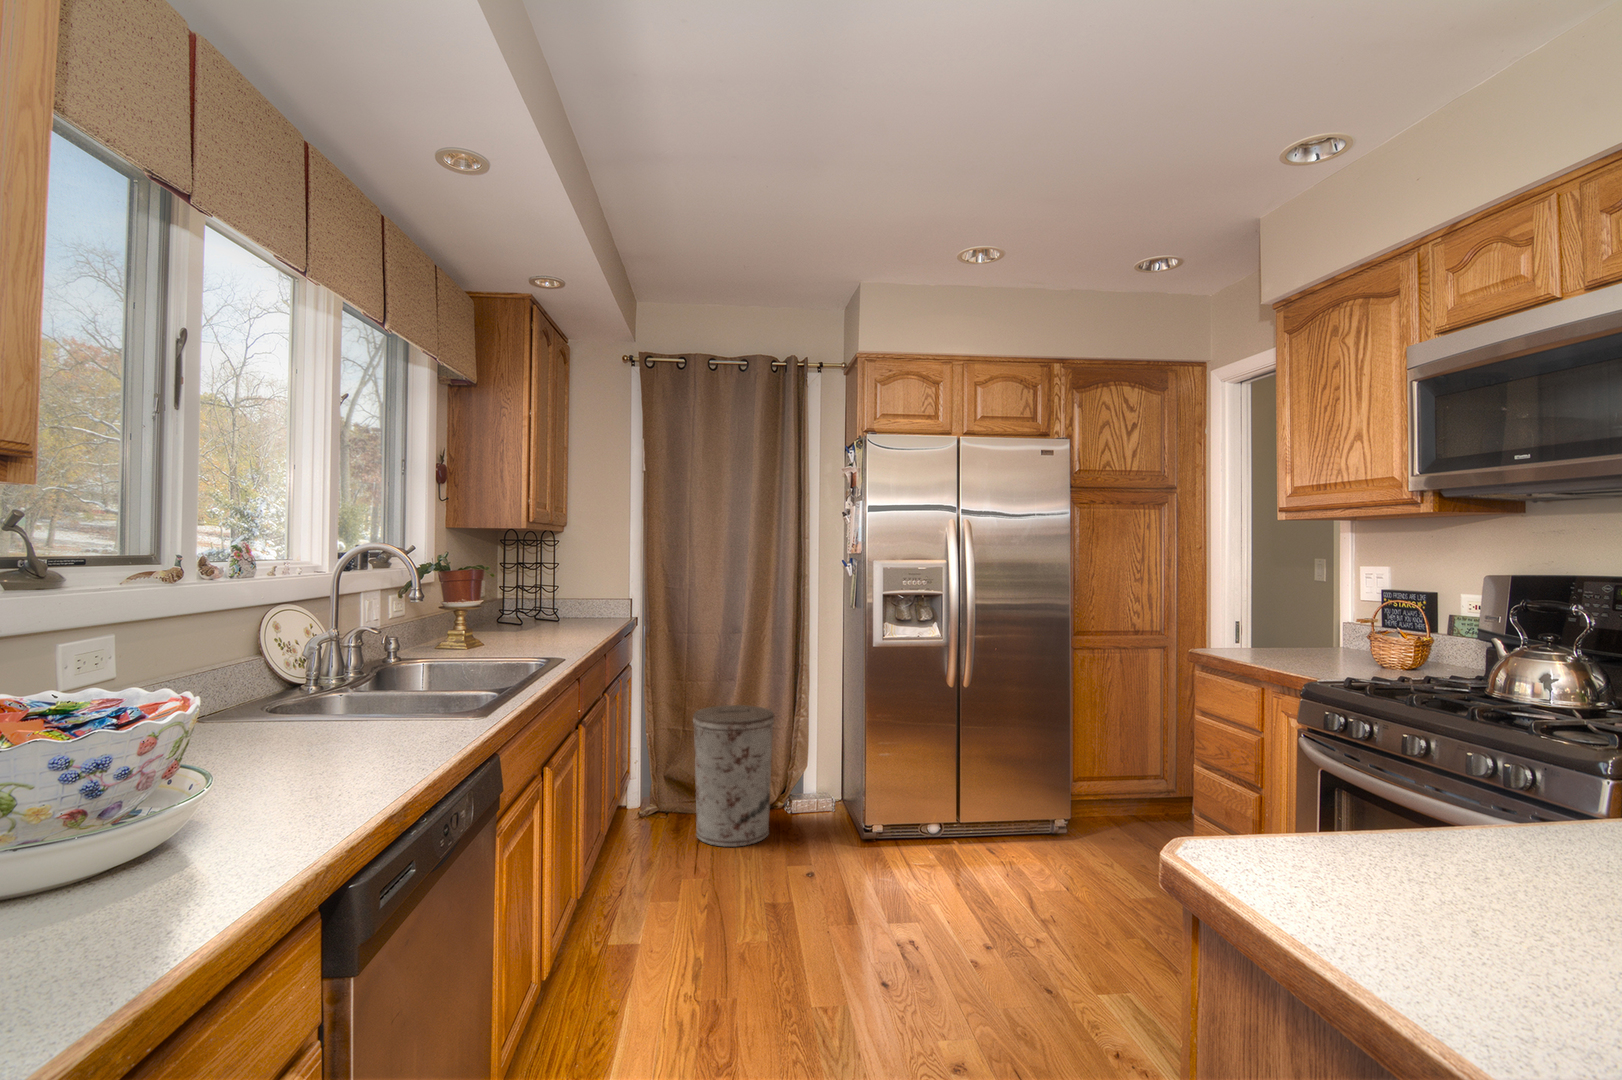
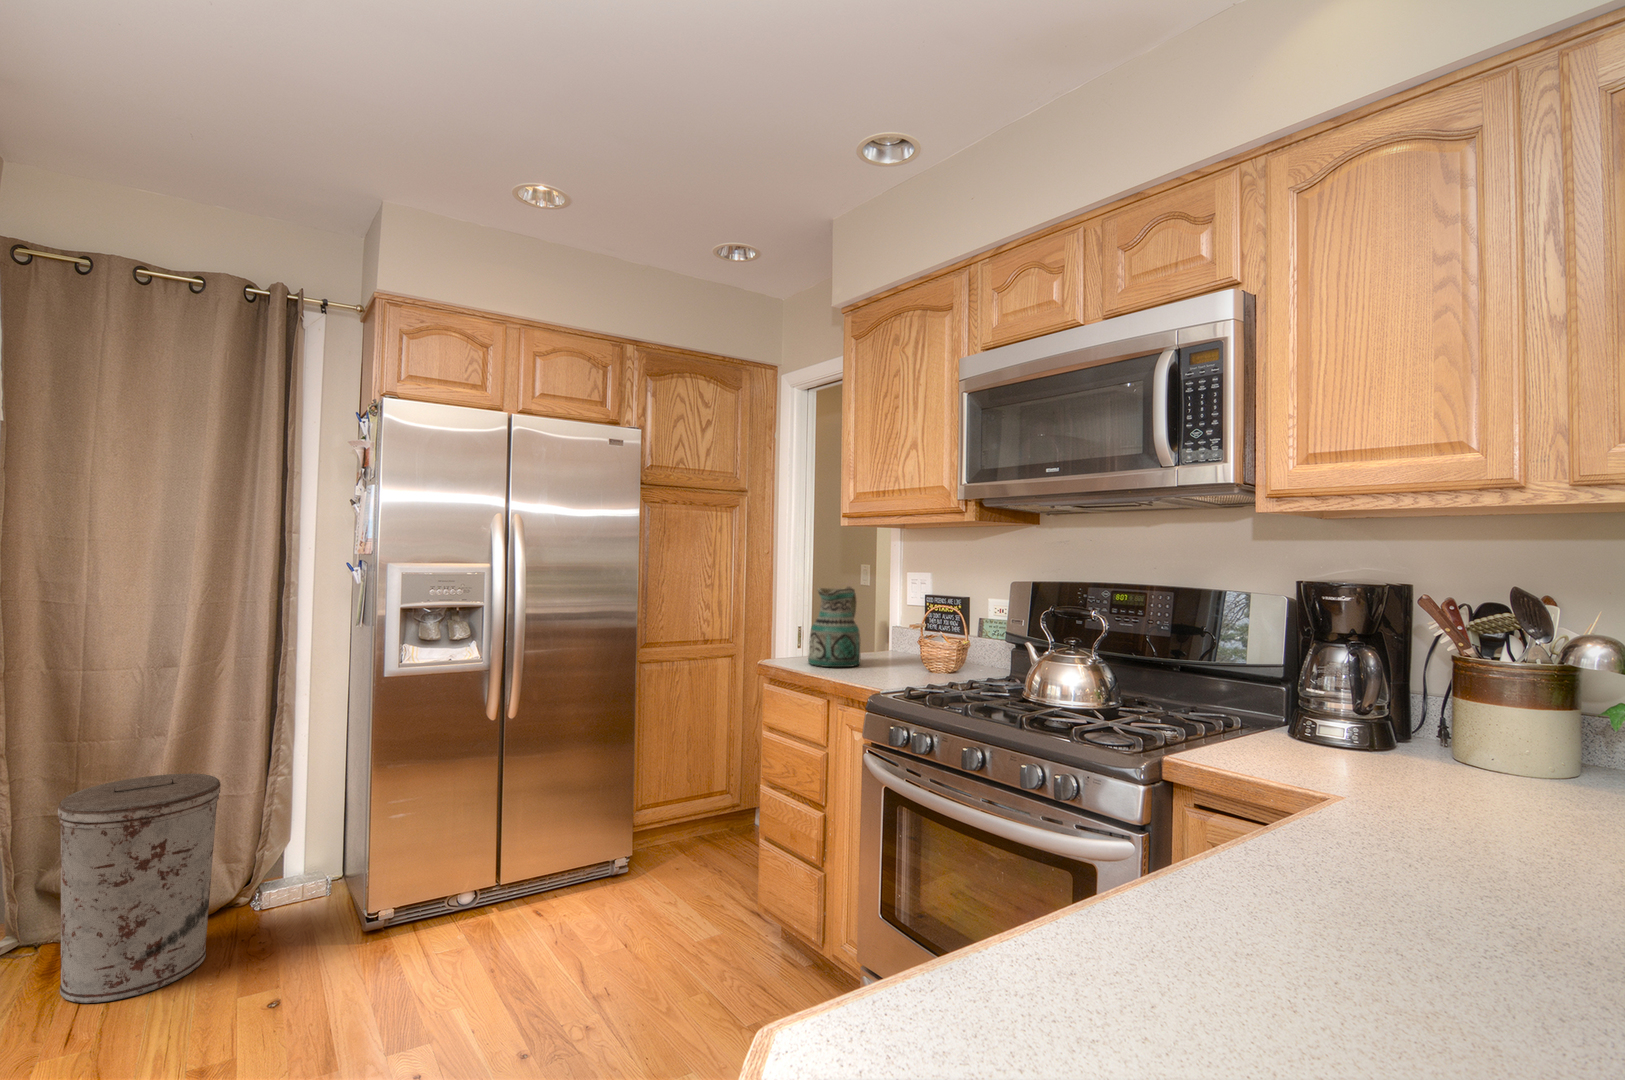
ceramic pitcher: none [1240,581,1299,659] -> present [808,587,860,667]

